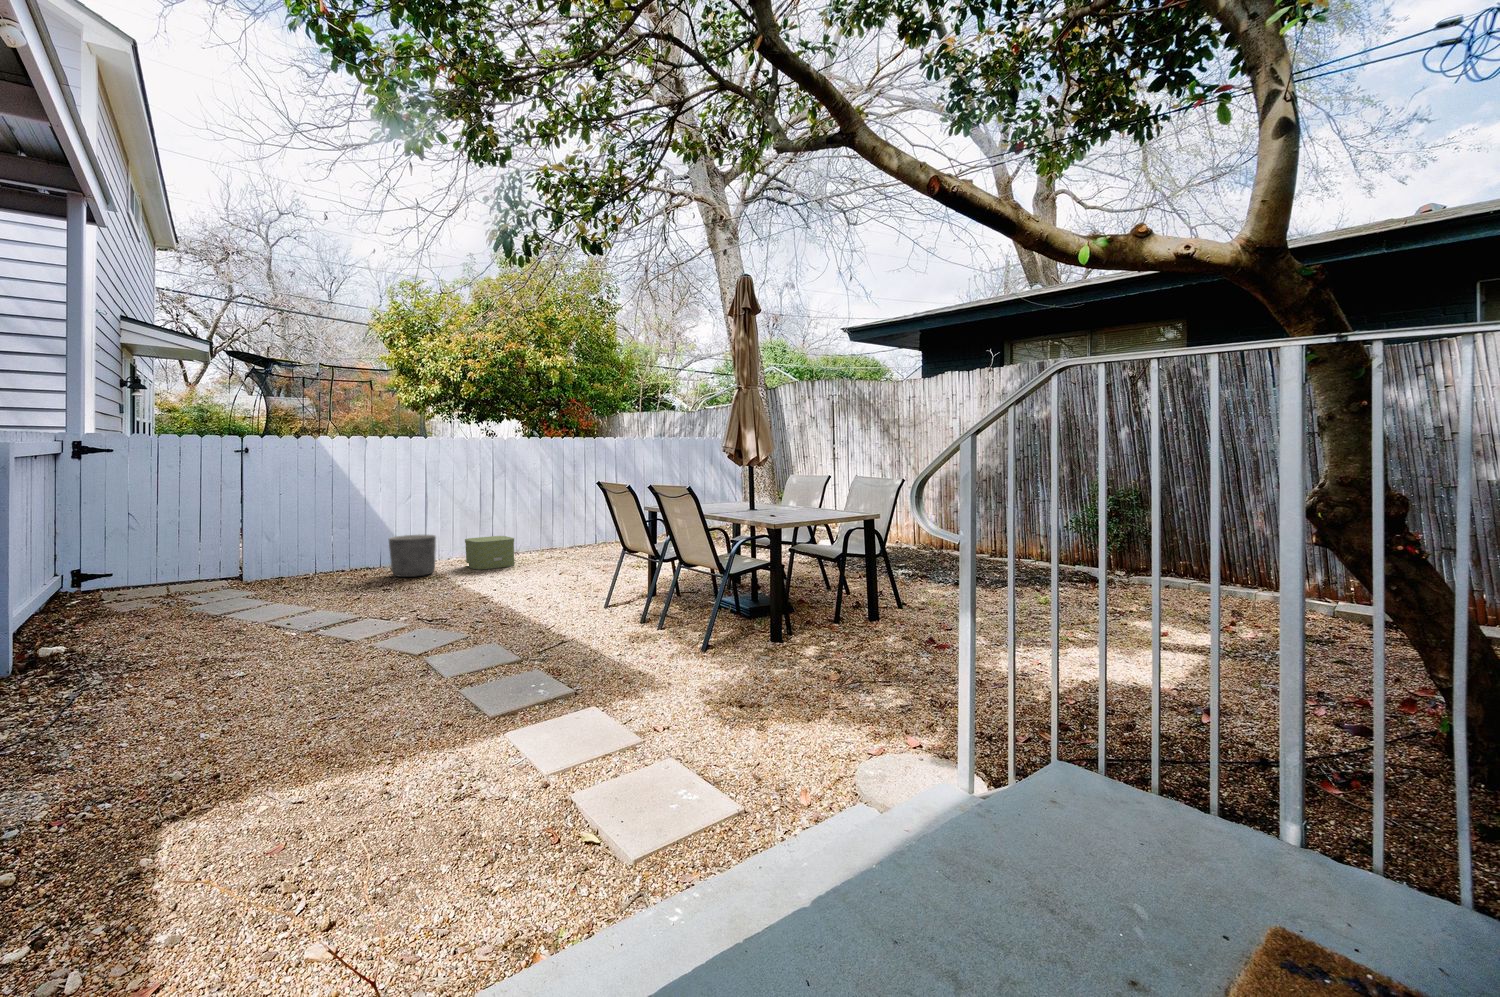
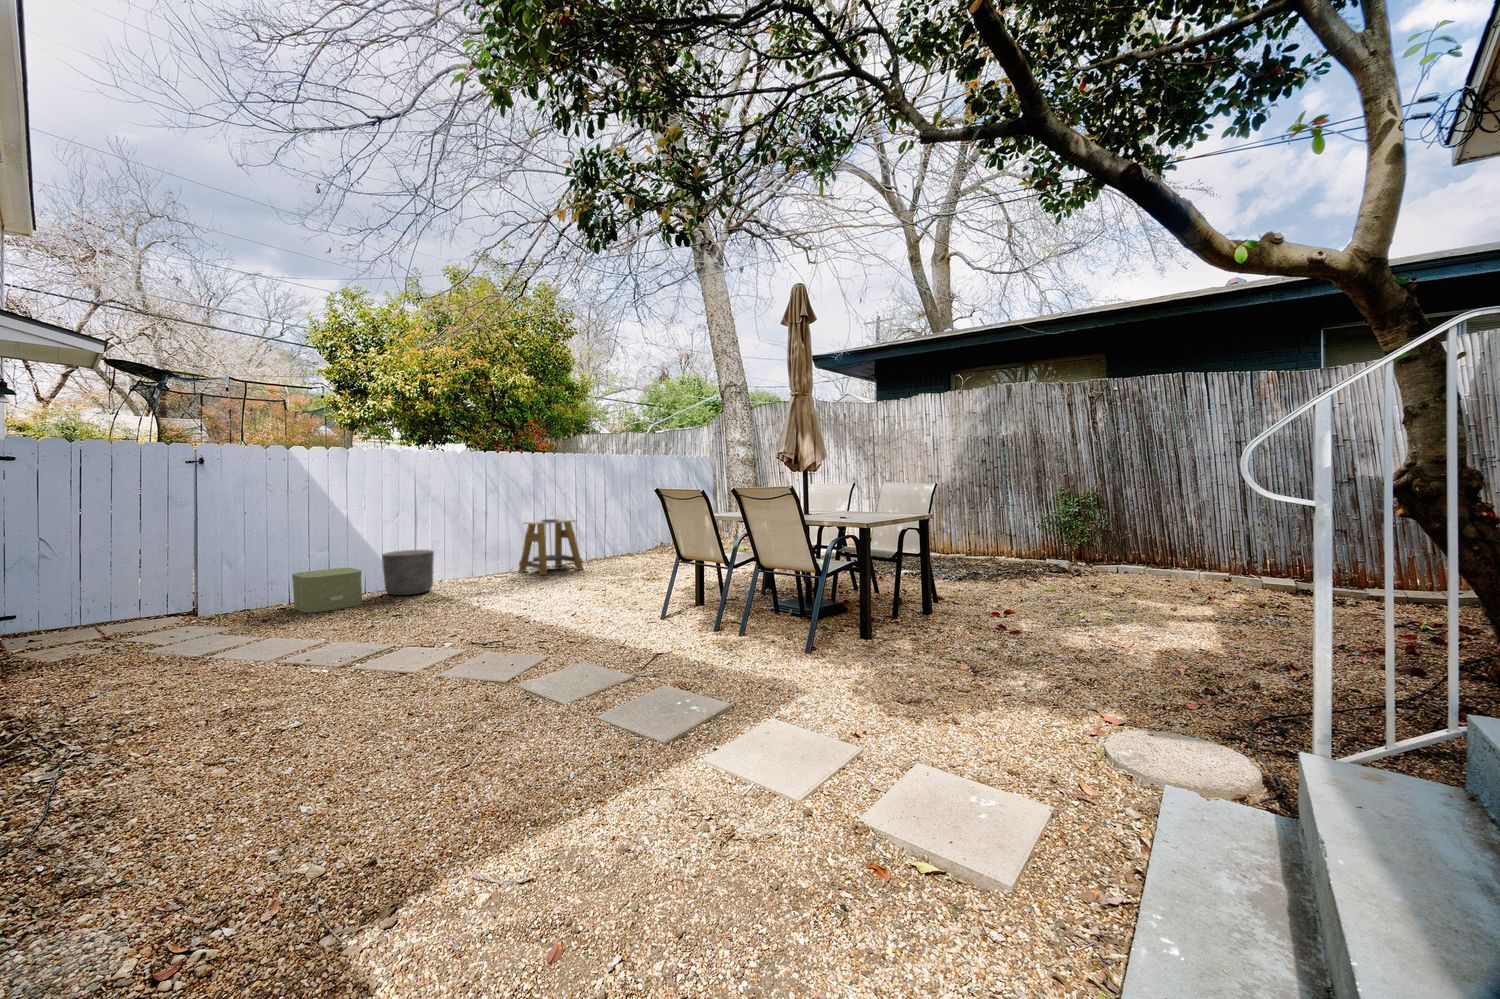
side table: none [525,507,587,563] -> present [519,519,583,575]
storage box: present [465,536,515,569] -> present [292,568,362,613]

